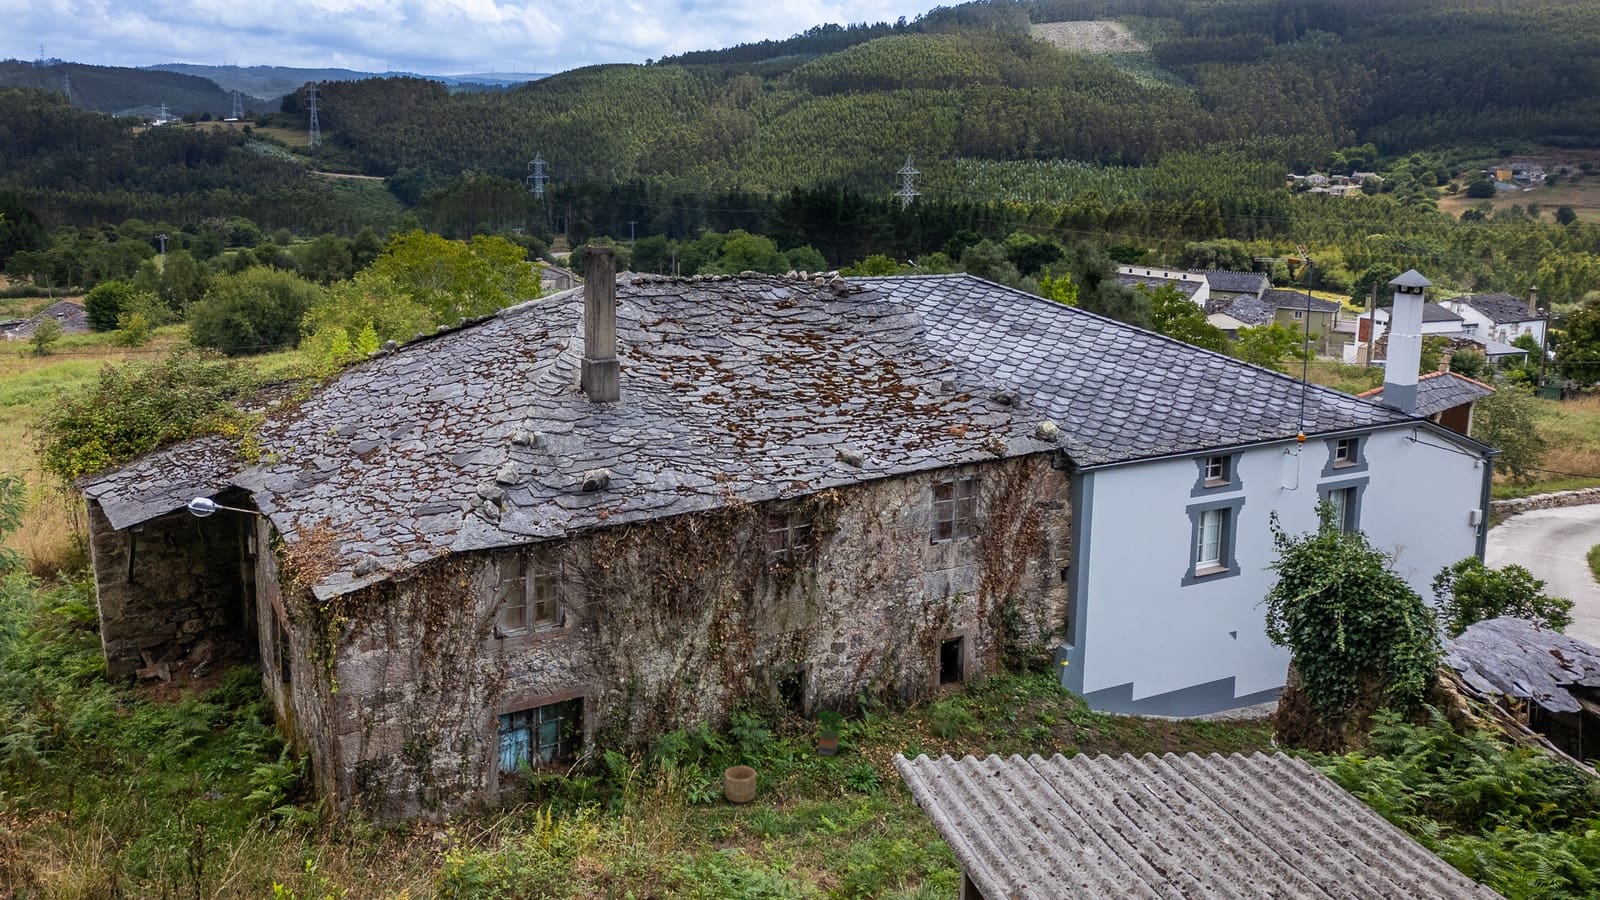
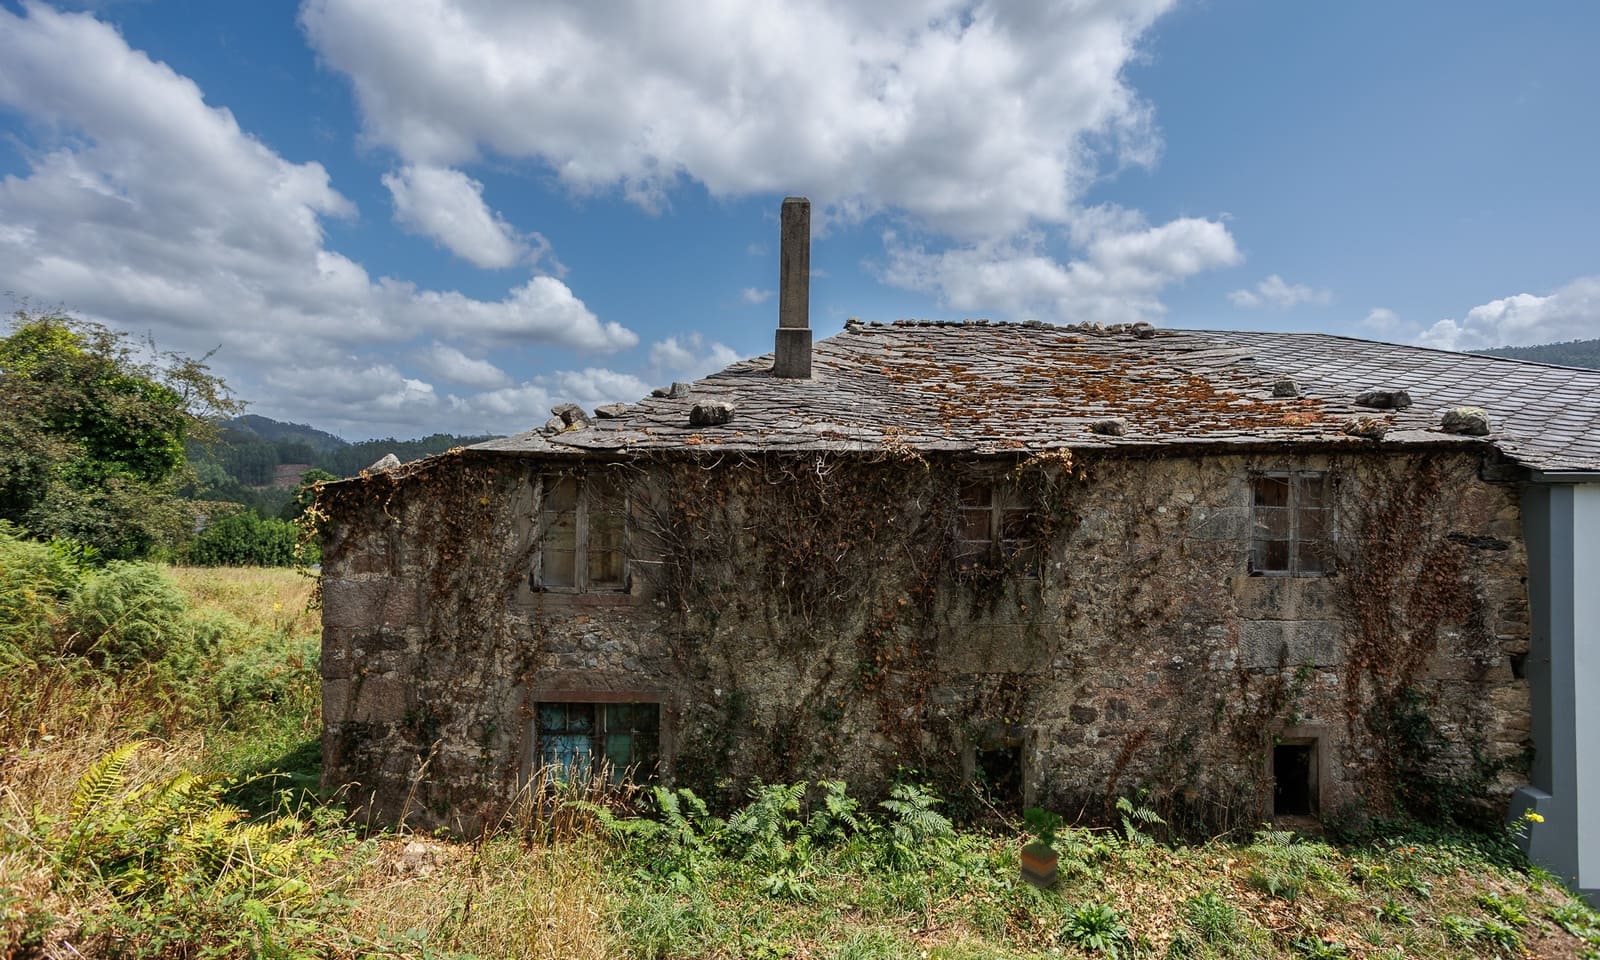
wooden bucket: present [724,766,757,802] -> none [818,859,872,927]

